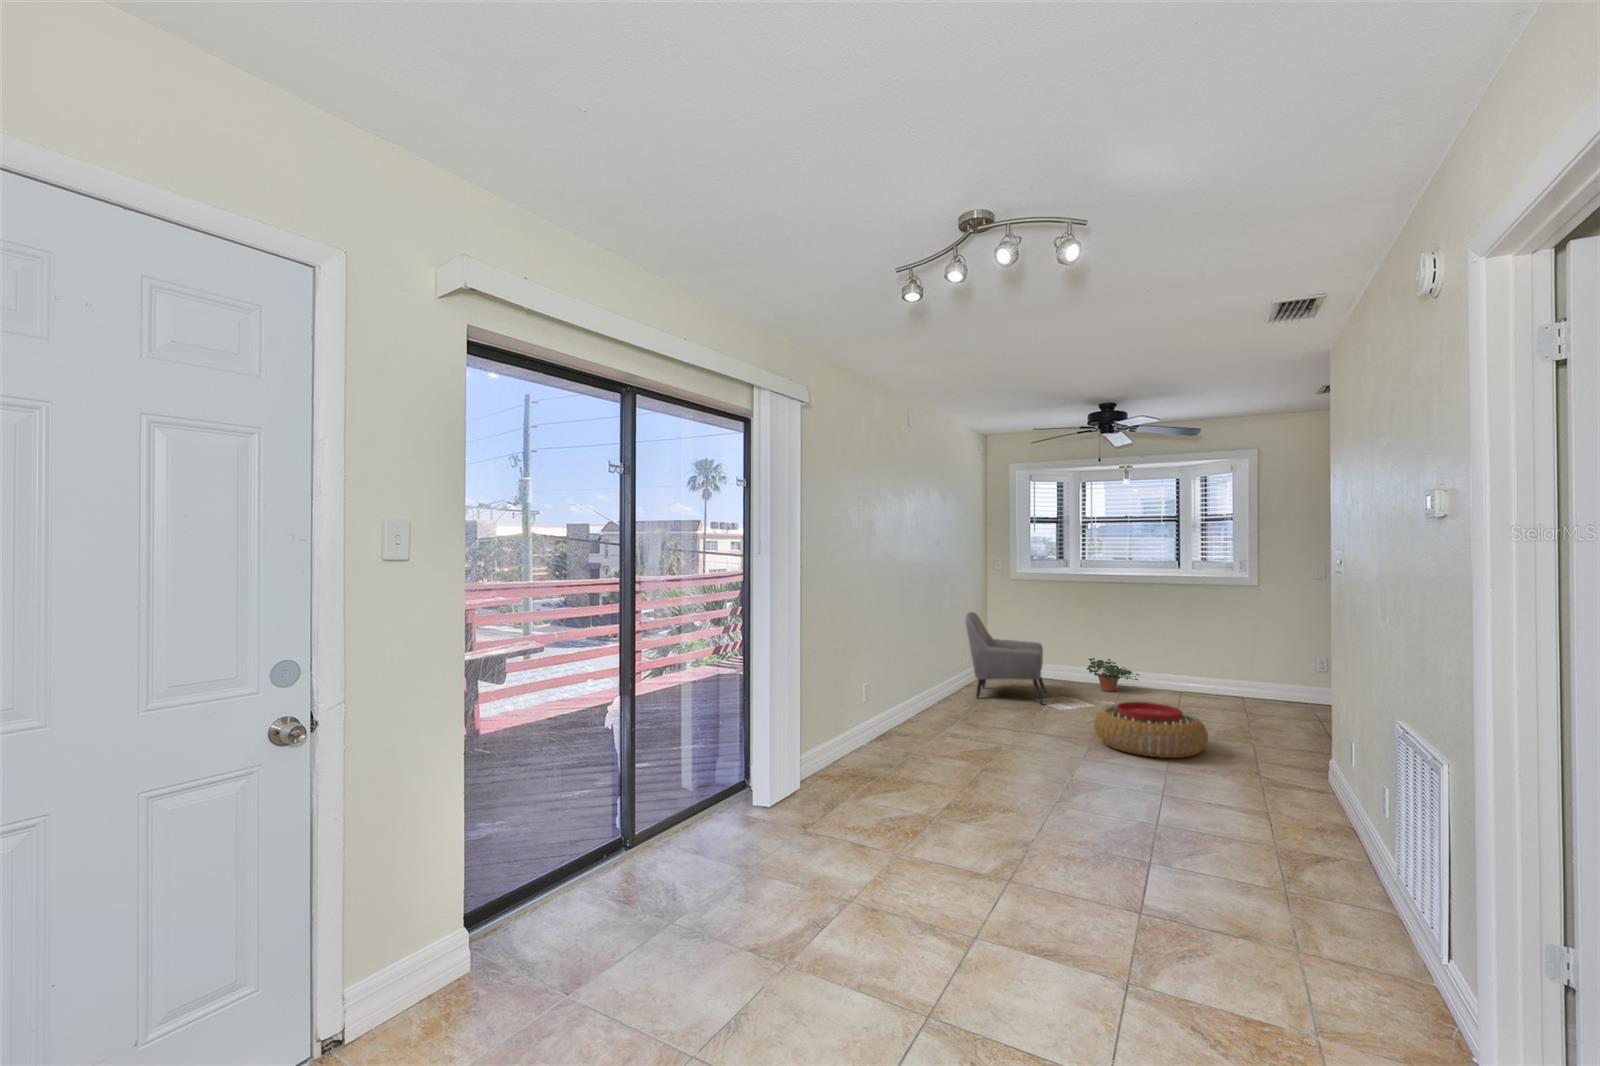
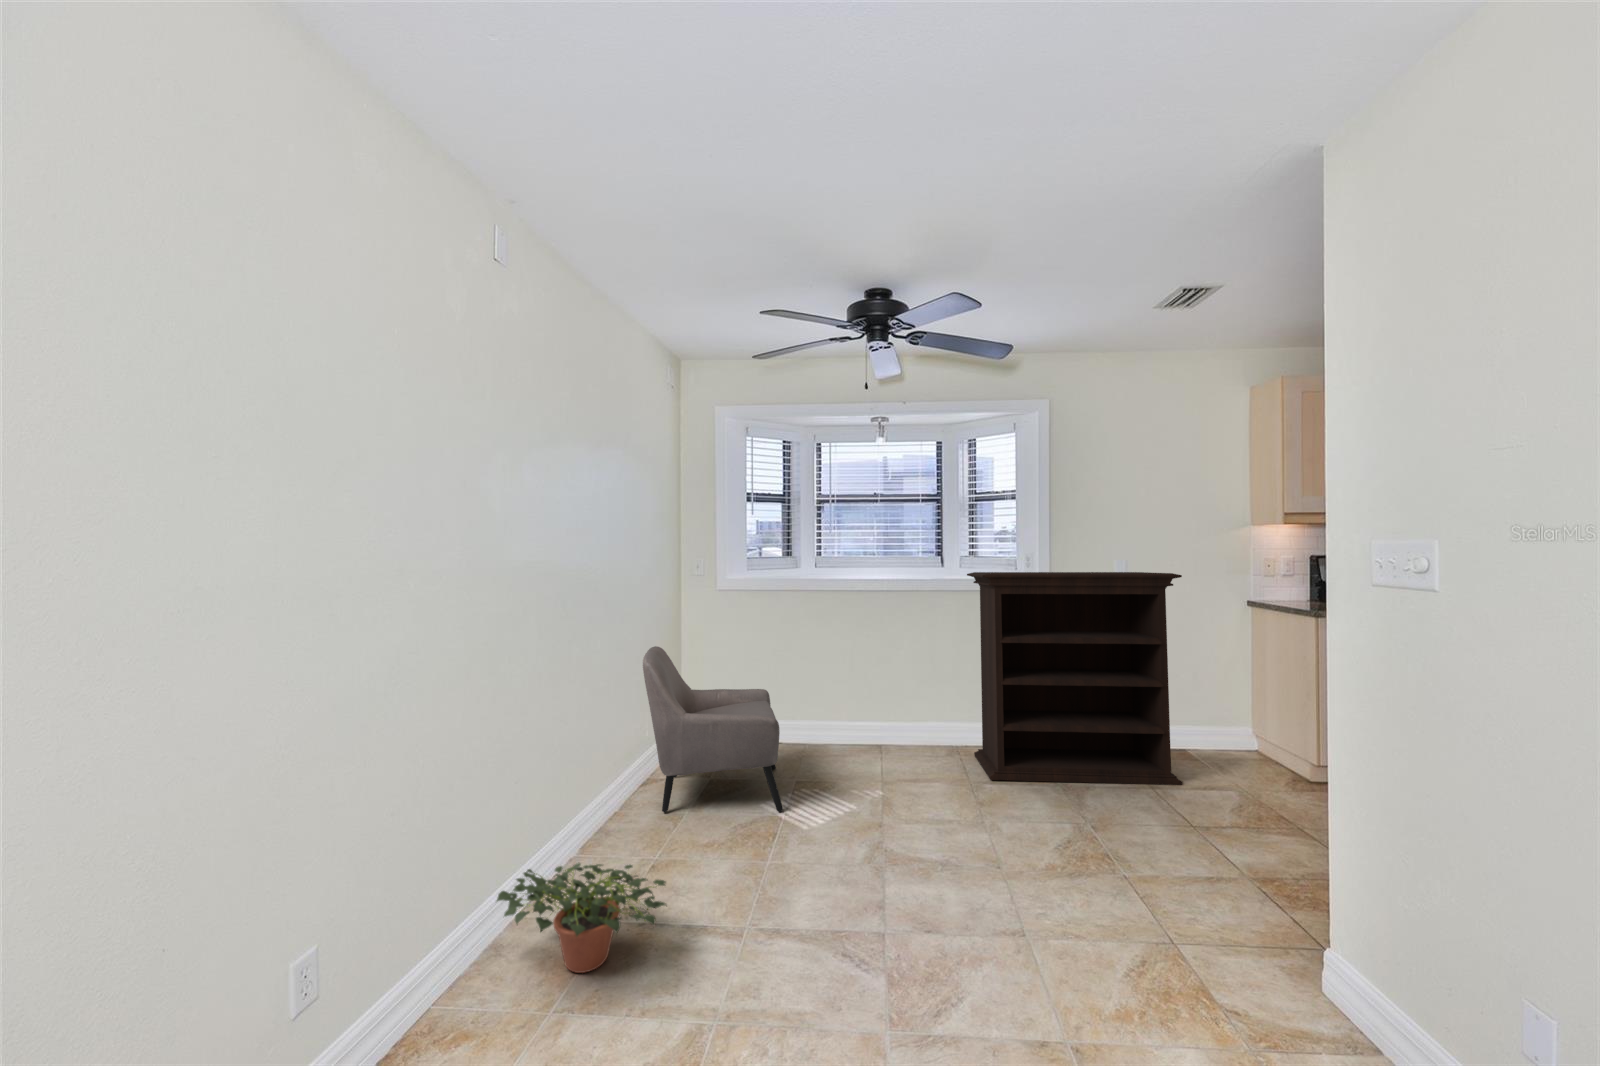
bookshelf: none [1185,574,1339,725] -> present [967,572,1183,785]
potted plant: present [1087,658,1140,692] -> present [497,863,666,973]
pouf: present [1094,702,1208,758] -> none [920,825,1159,997]

